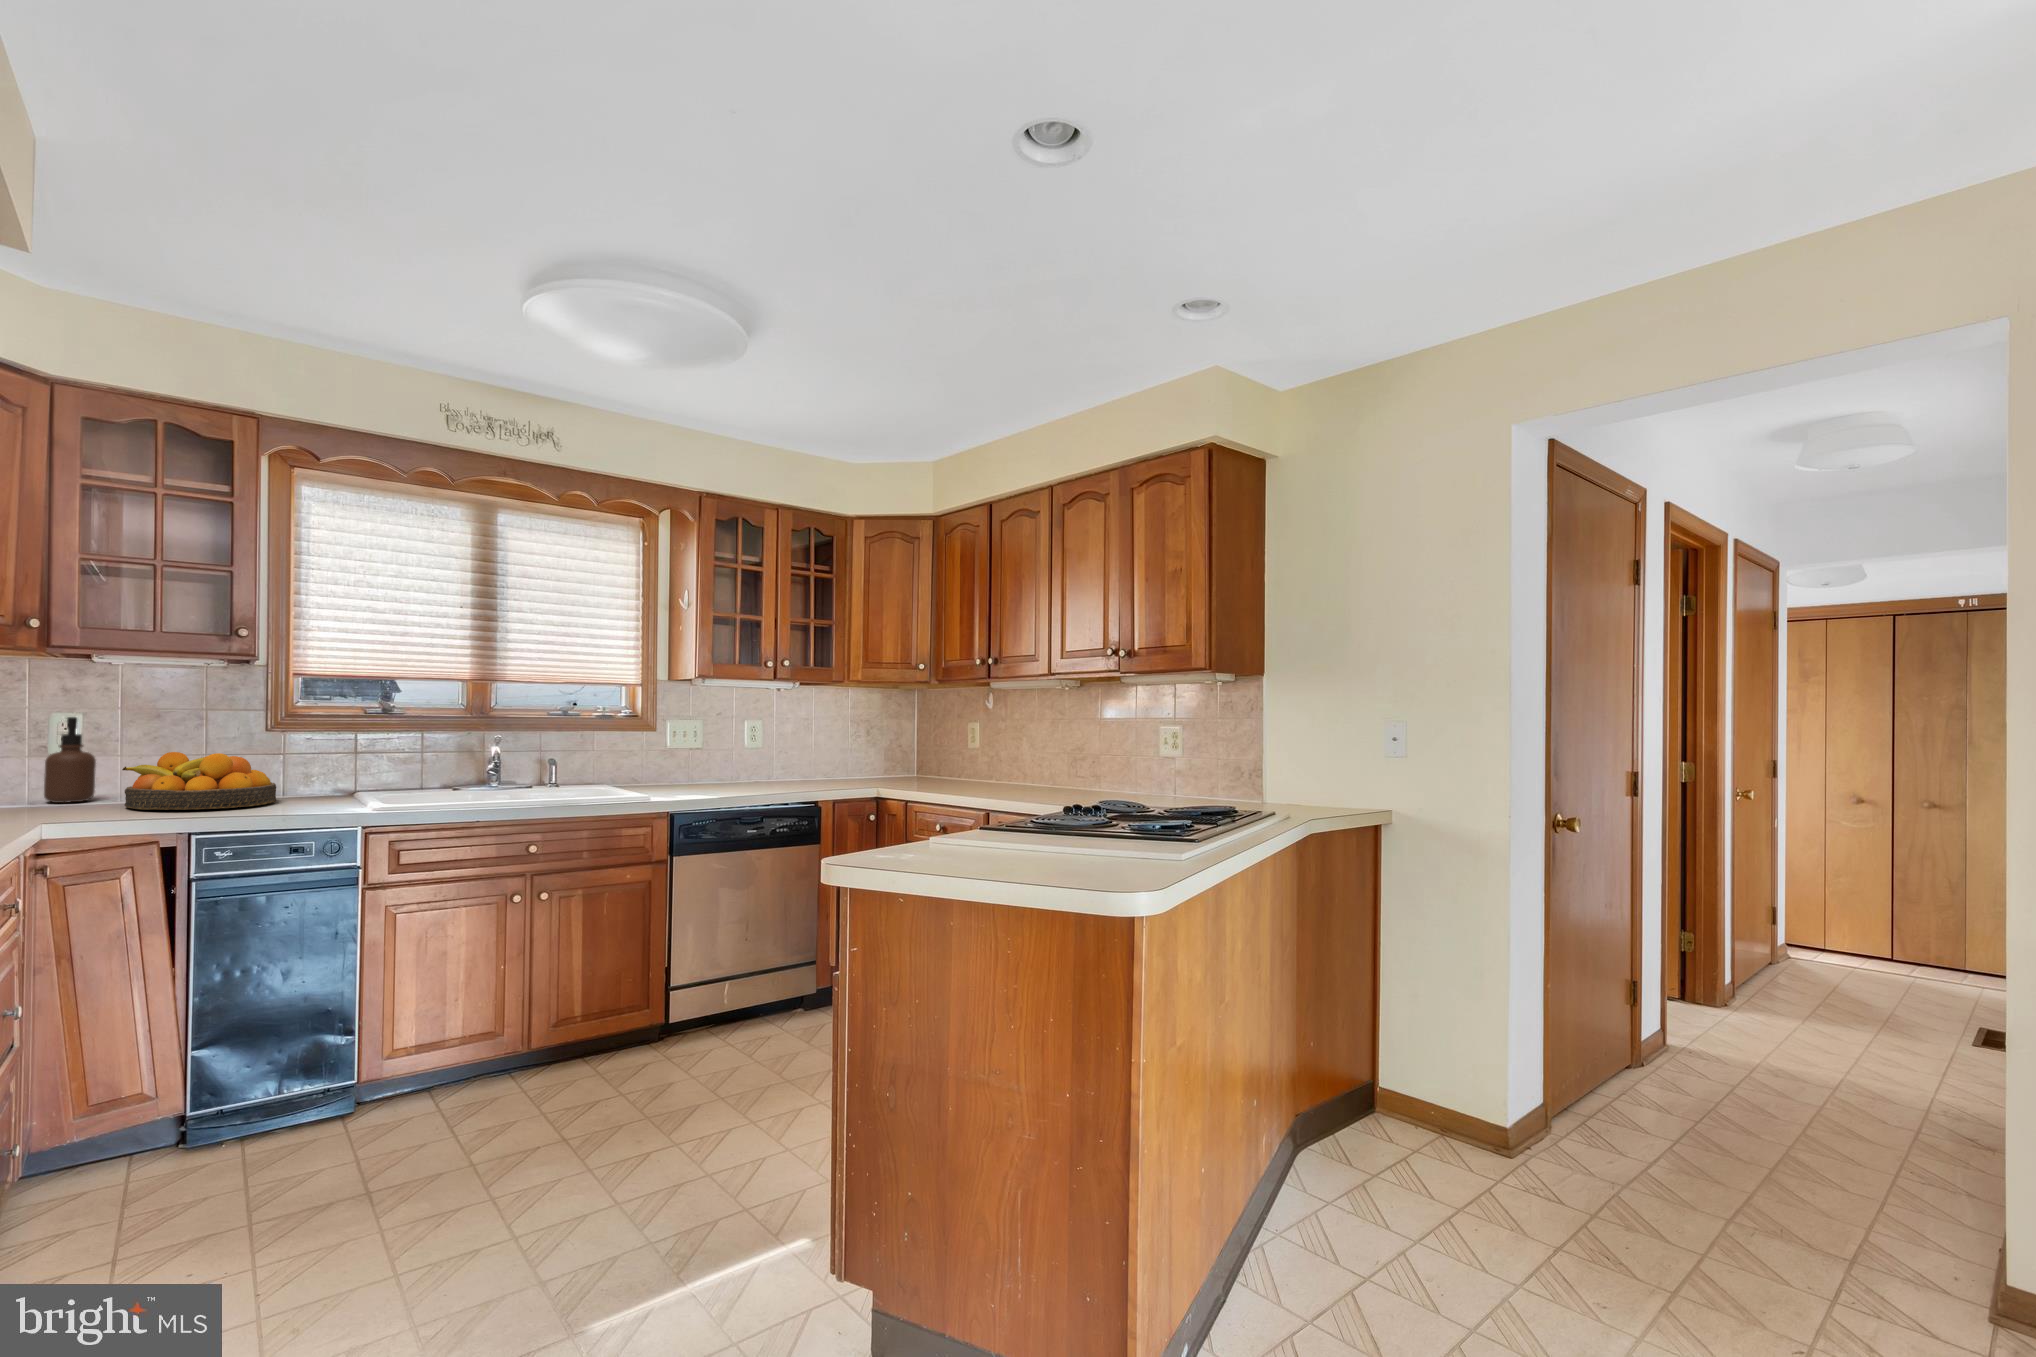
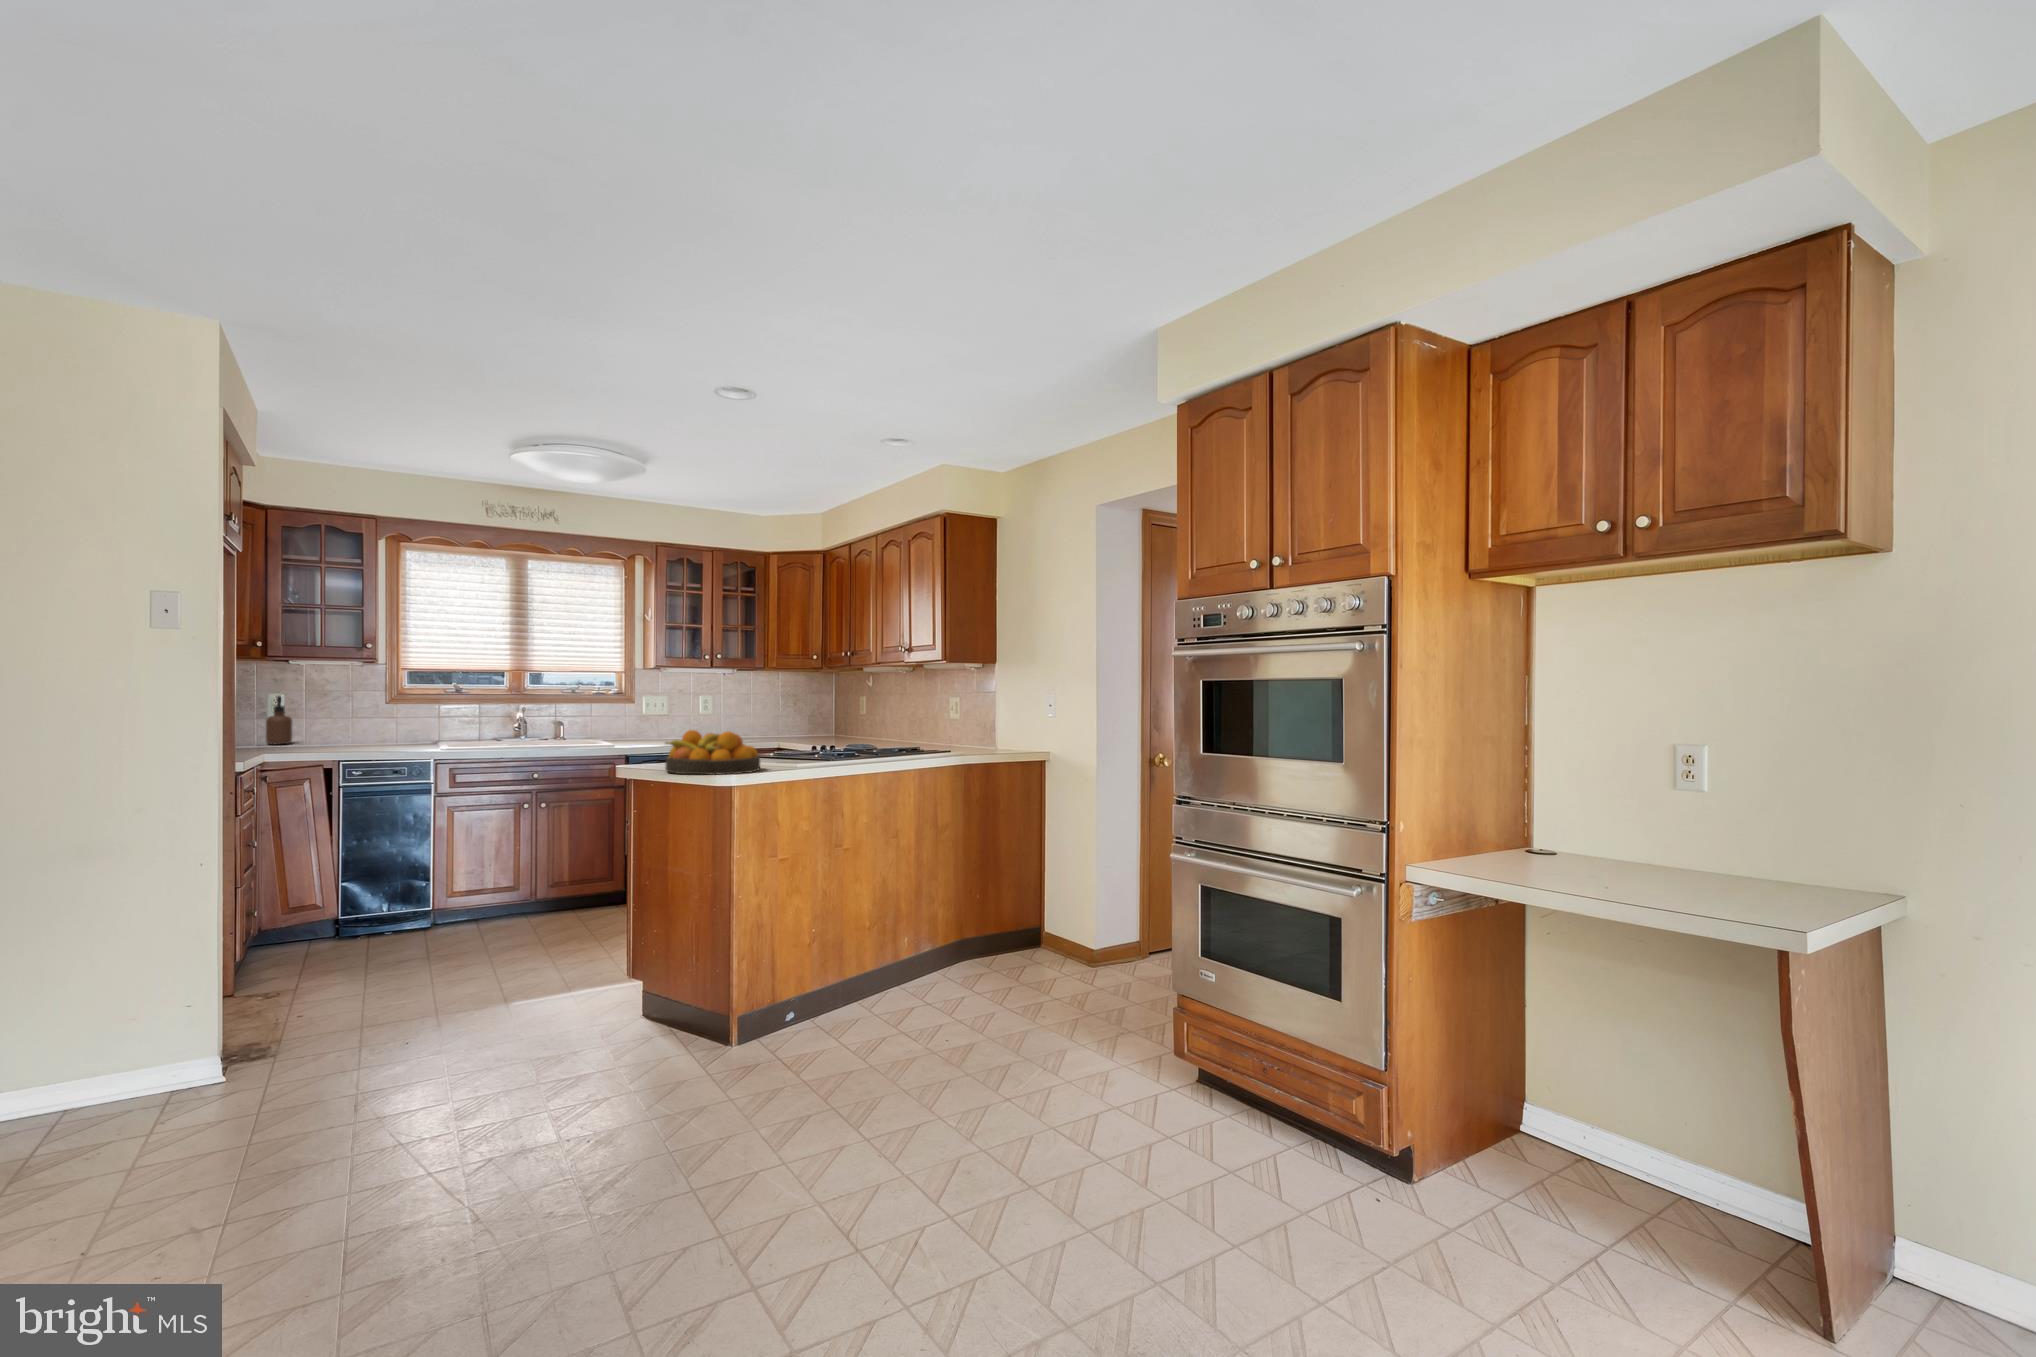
fruit bowl: present [122,752,276,810] -> present [665,730,760,775]

